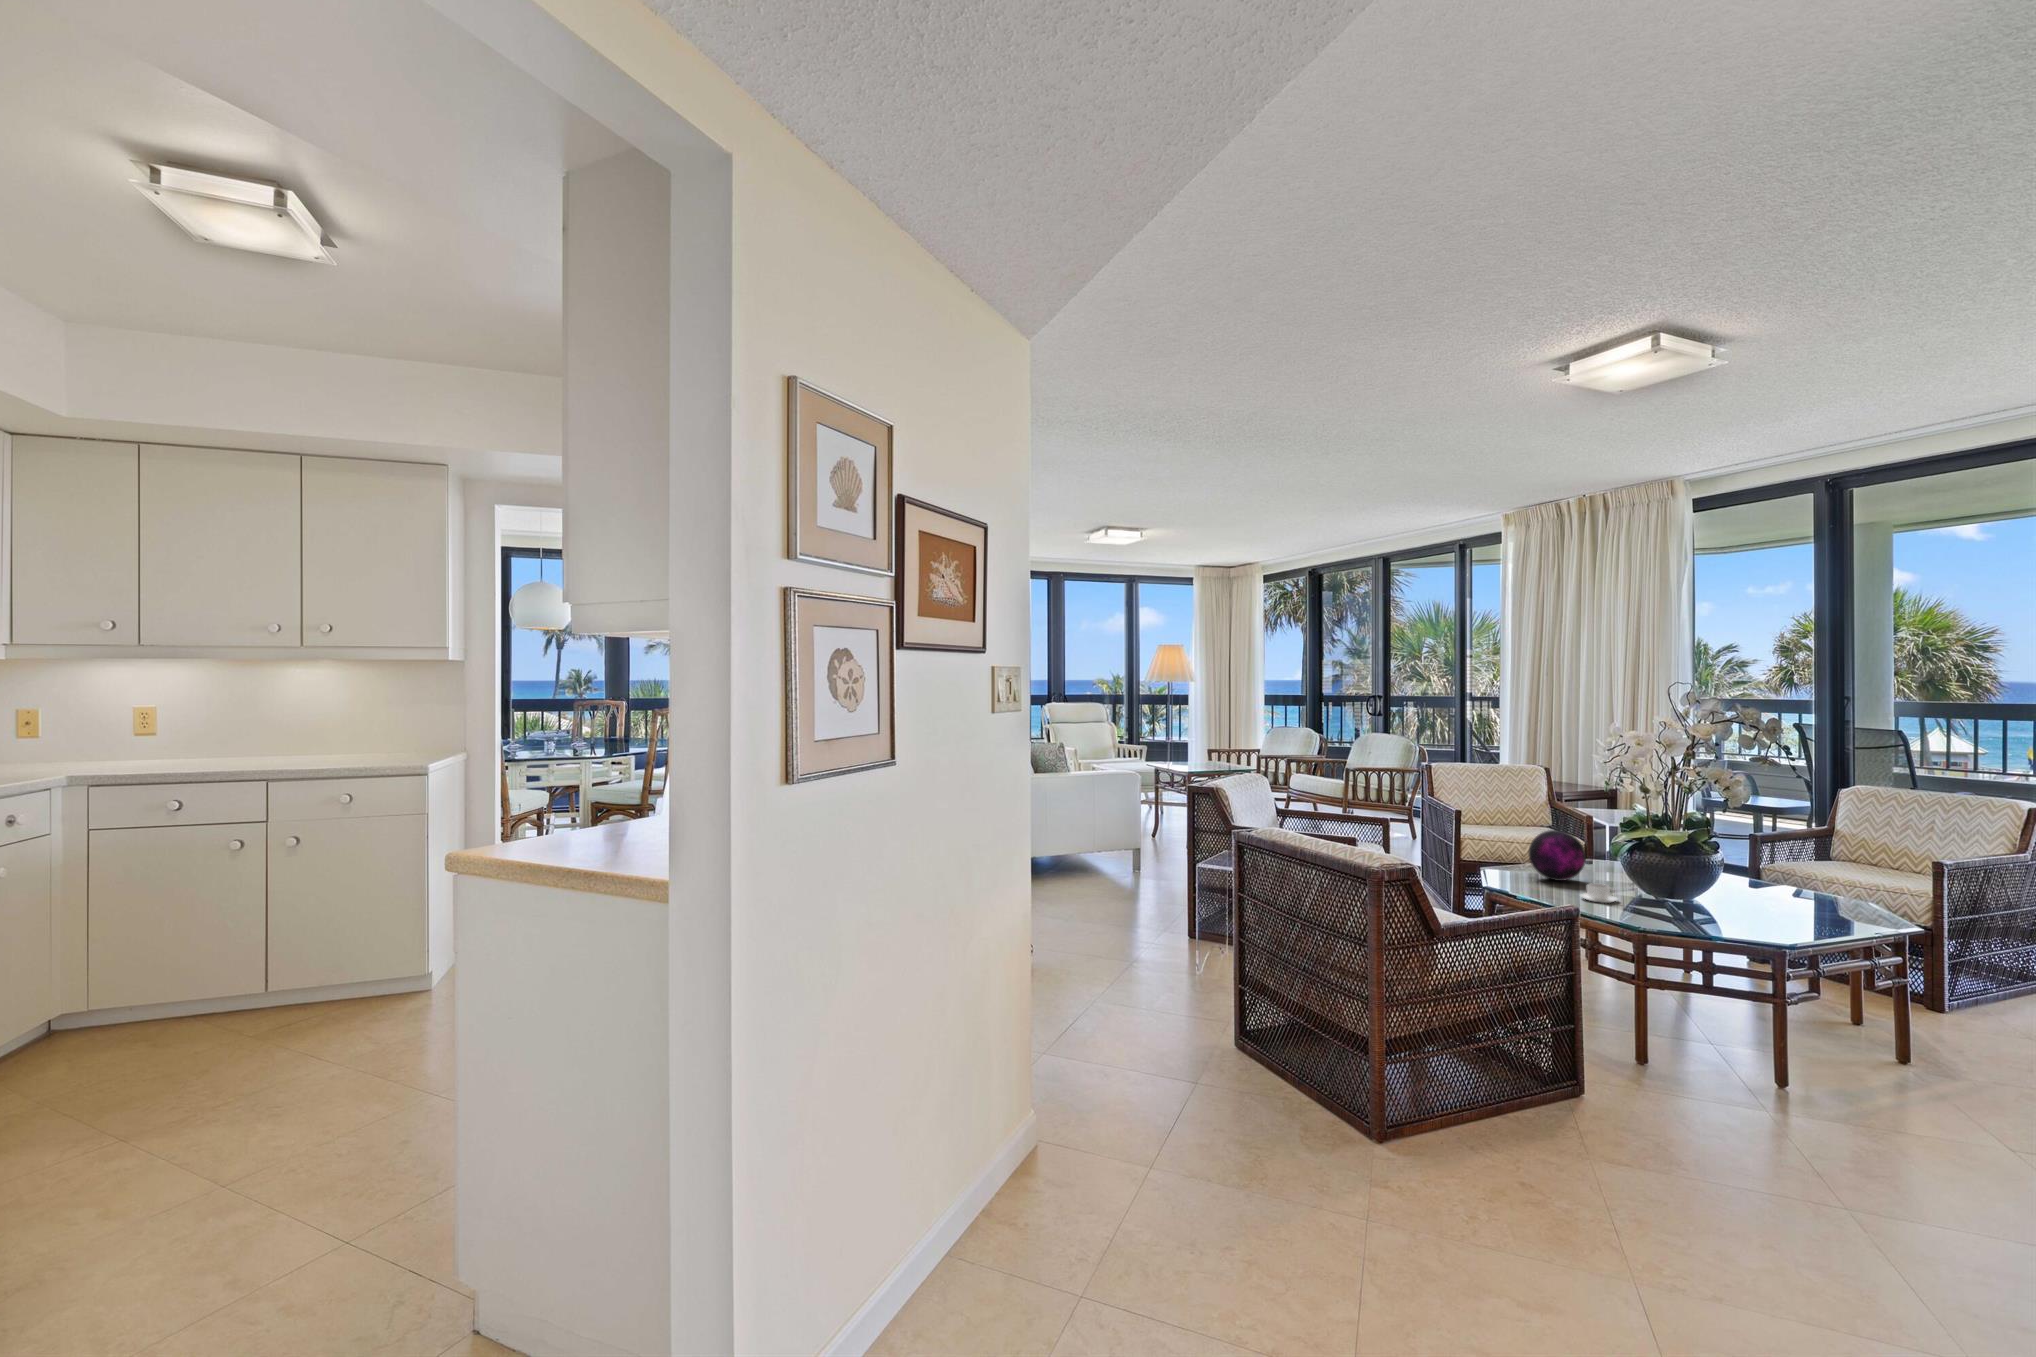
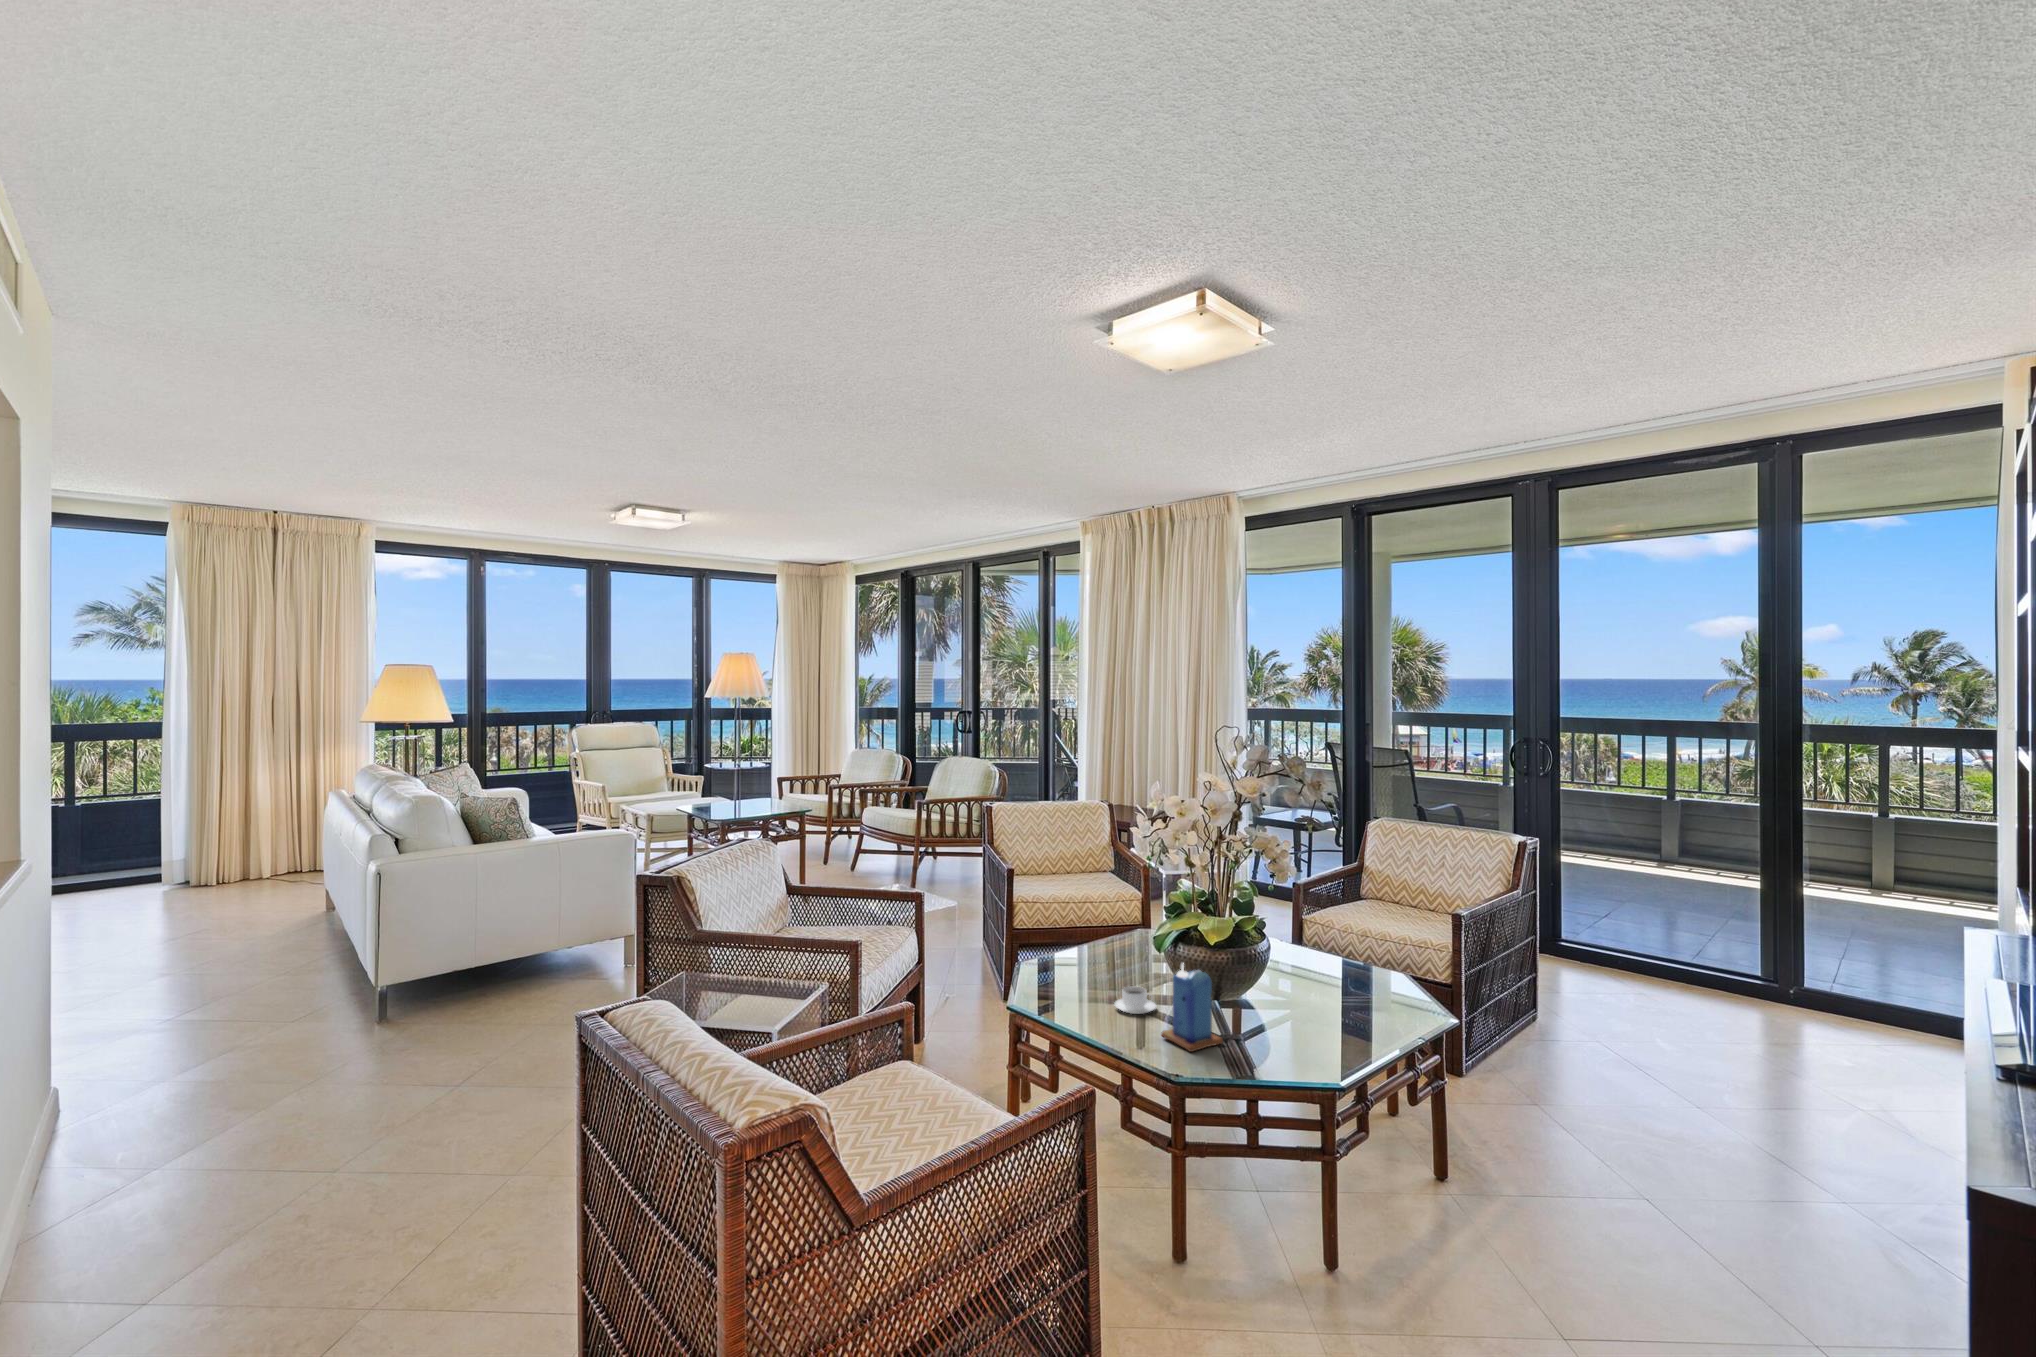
decorative orb: present [1528,830,1586,881] -> none [1067,908,1128,972]
candle: none [1627,856,1684,922] -> present [1162,963,1223,1052]

